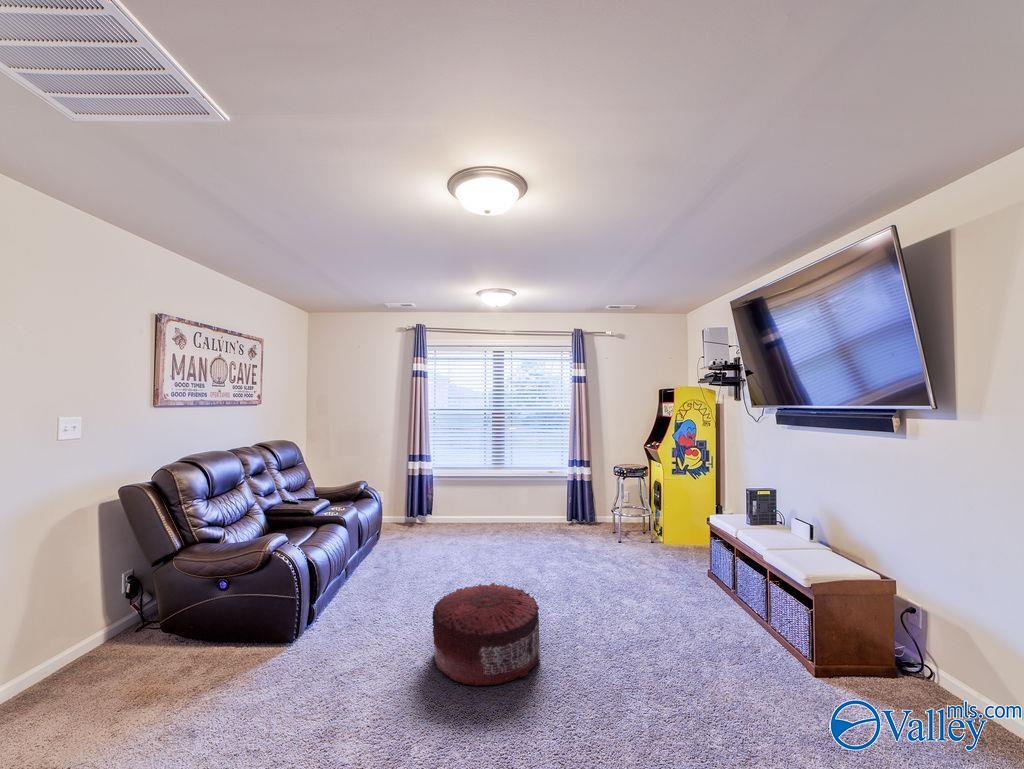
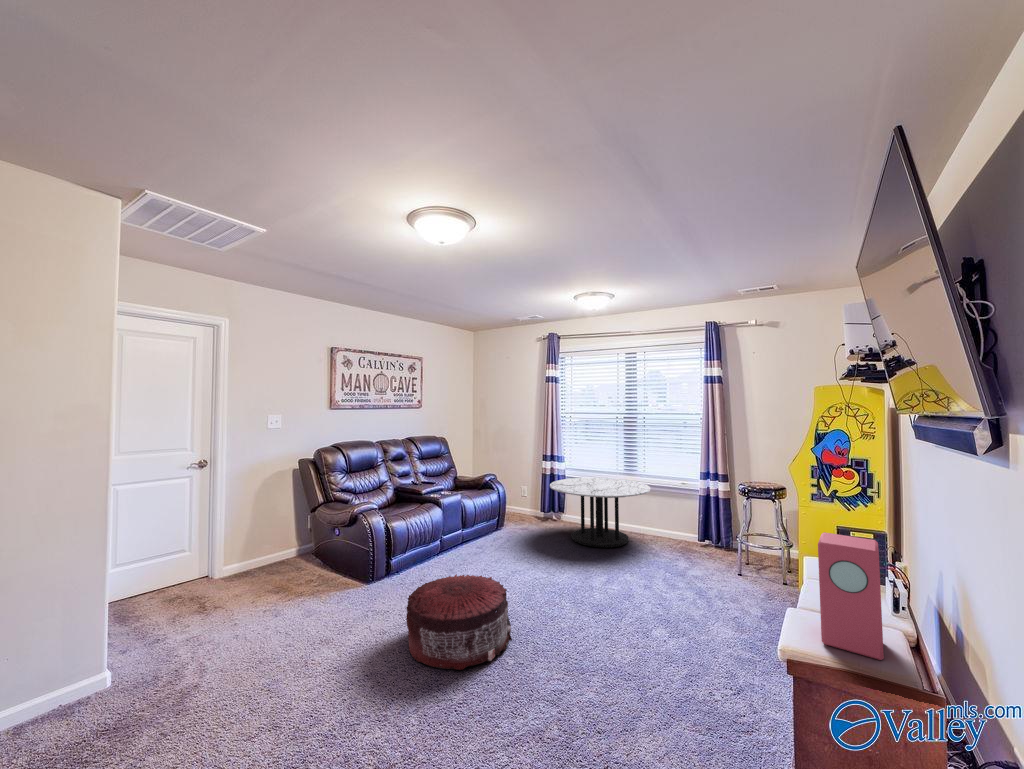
coffee table: none [438,474,536,542] -> present [550,478,650,548]
speaker: none [785,490,832,562] -> present [818,532,884,660]

